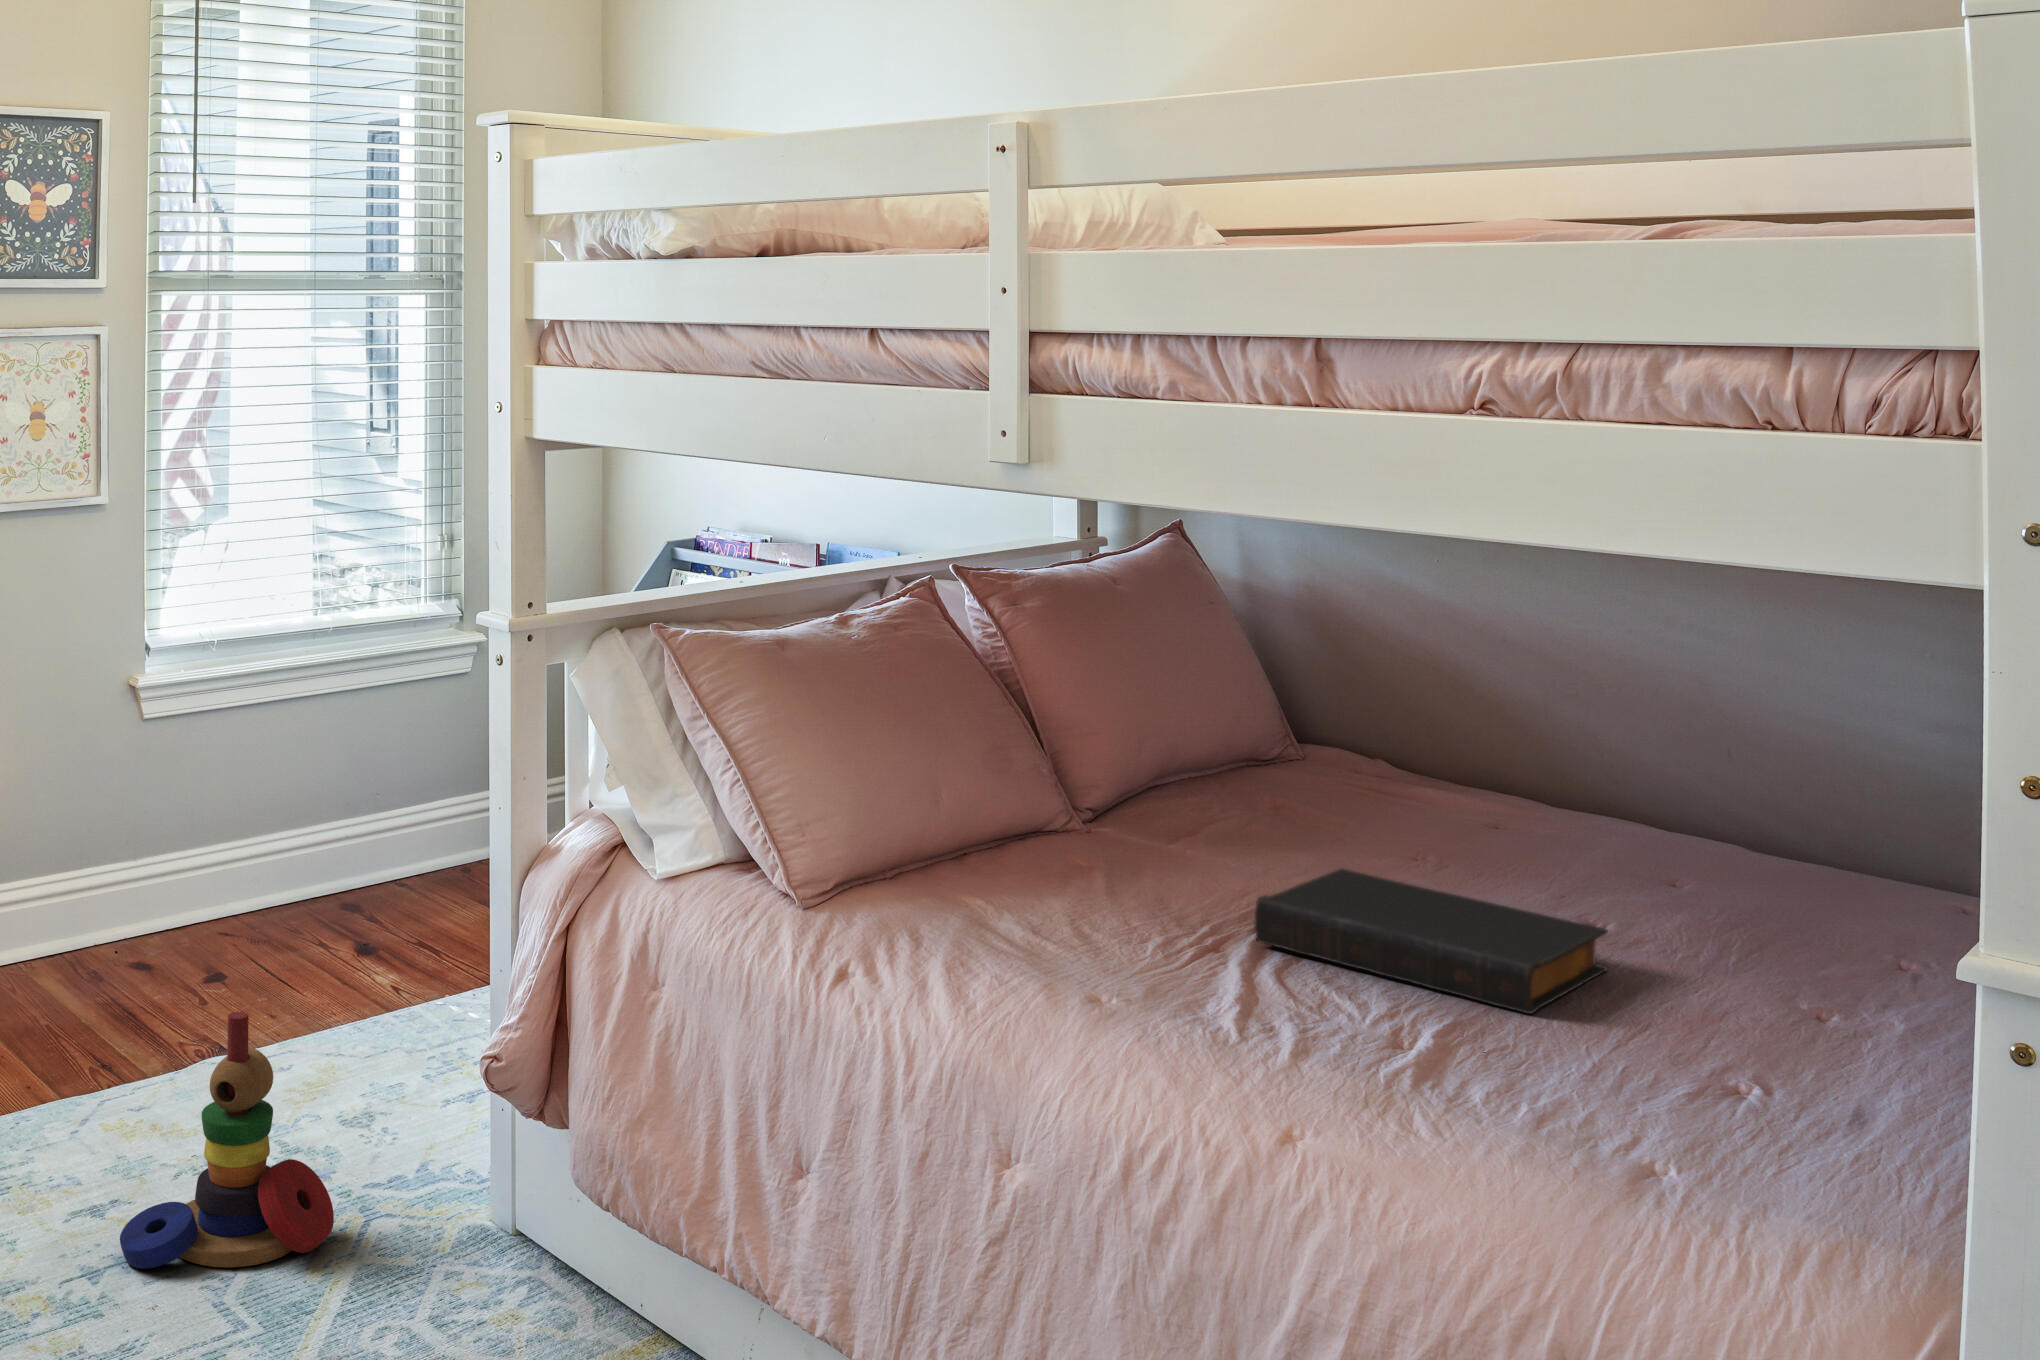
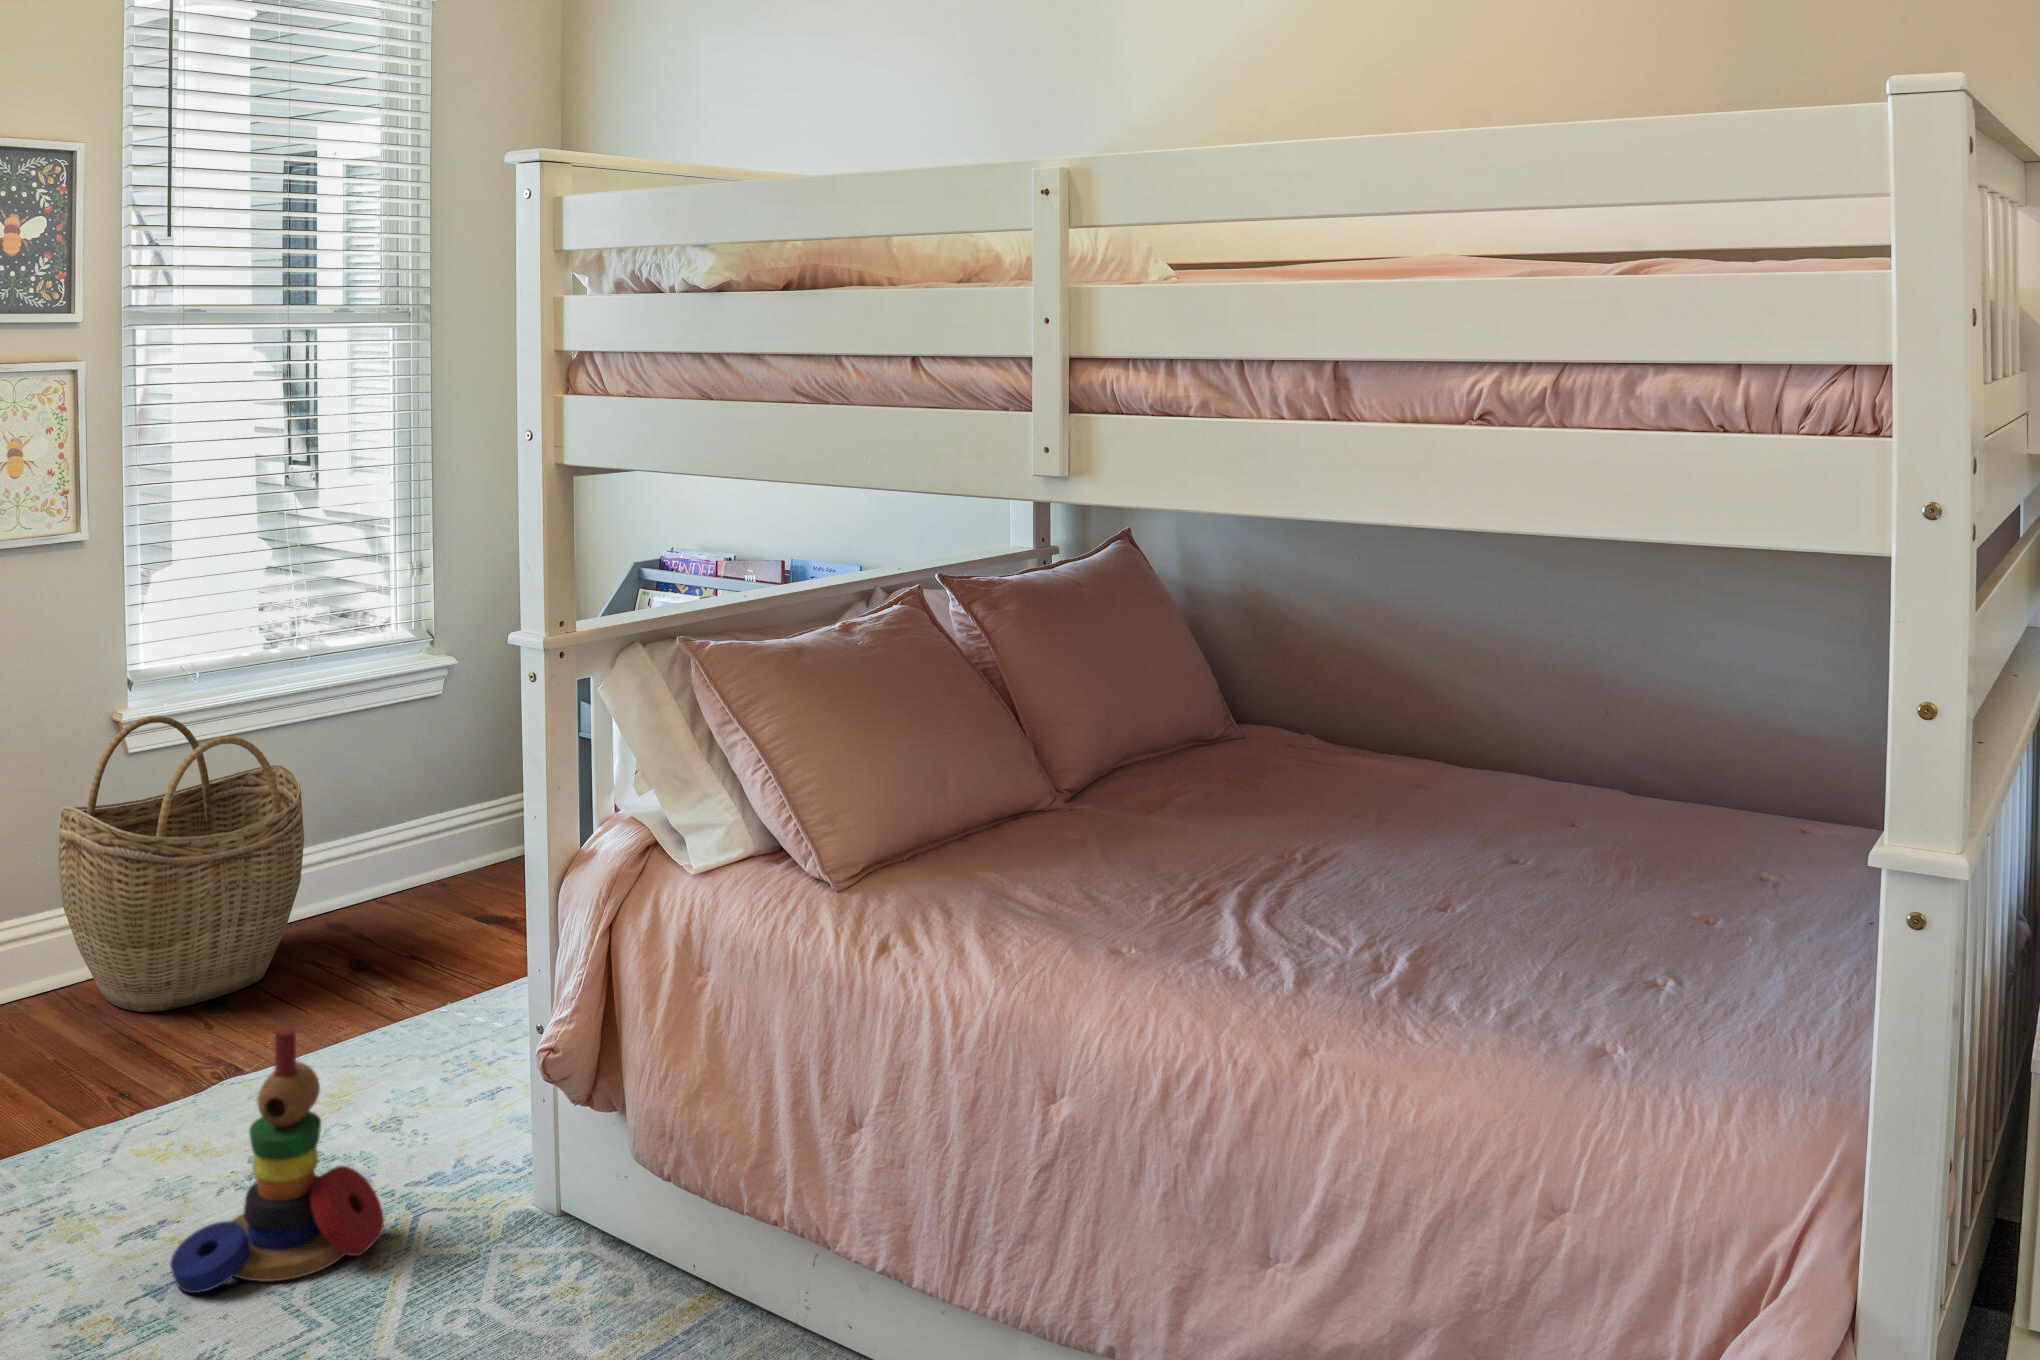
woven basket: none [67,694,309,995] -> present [58,716,304,1012]
book: present [1254,869,1608,1014] -> none [1236,813,1515,929]

